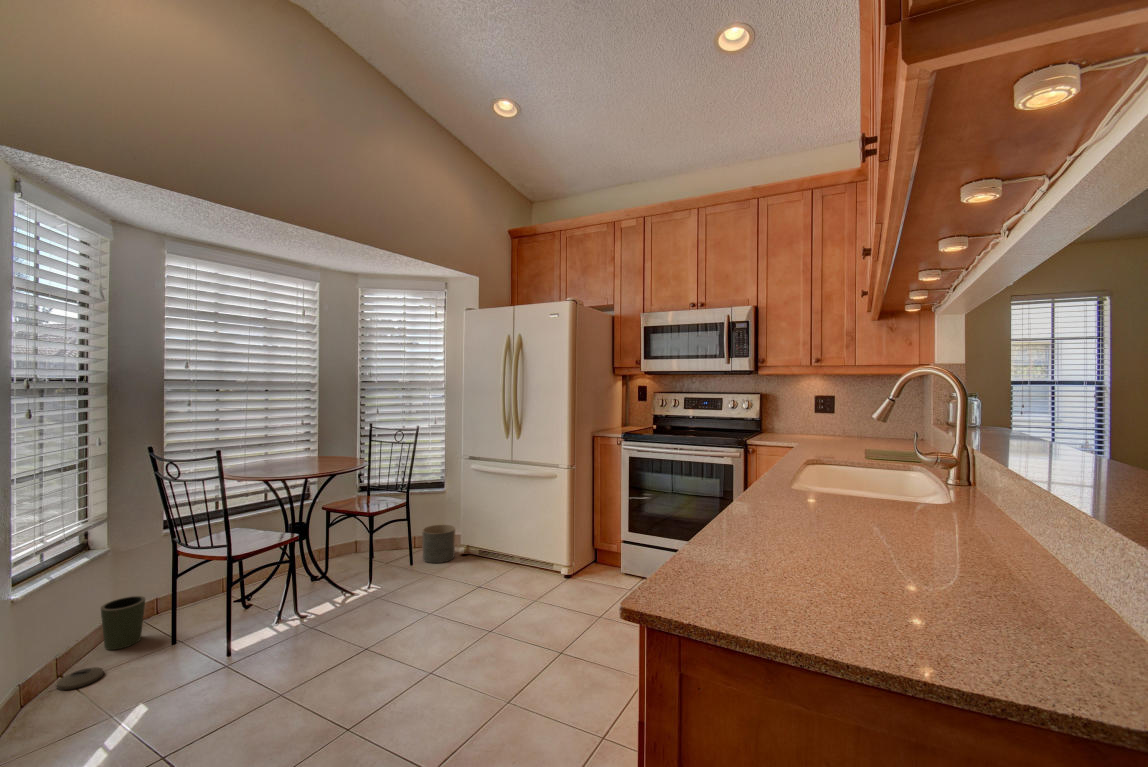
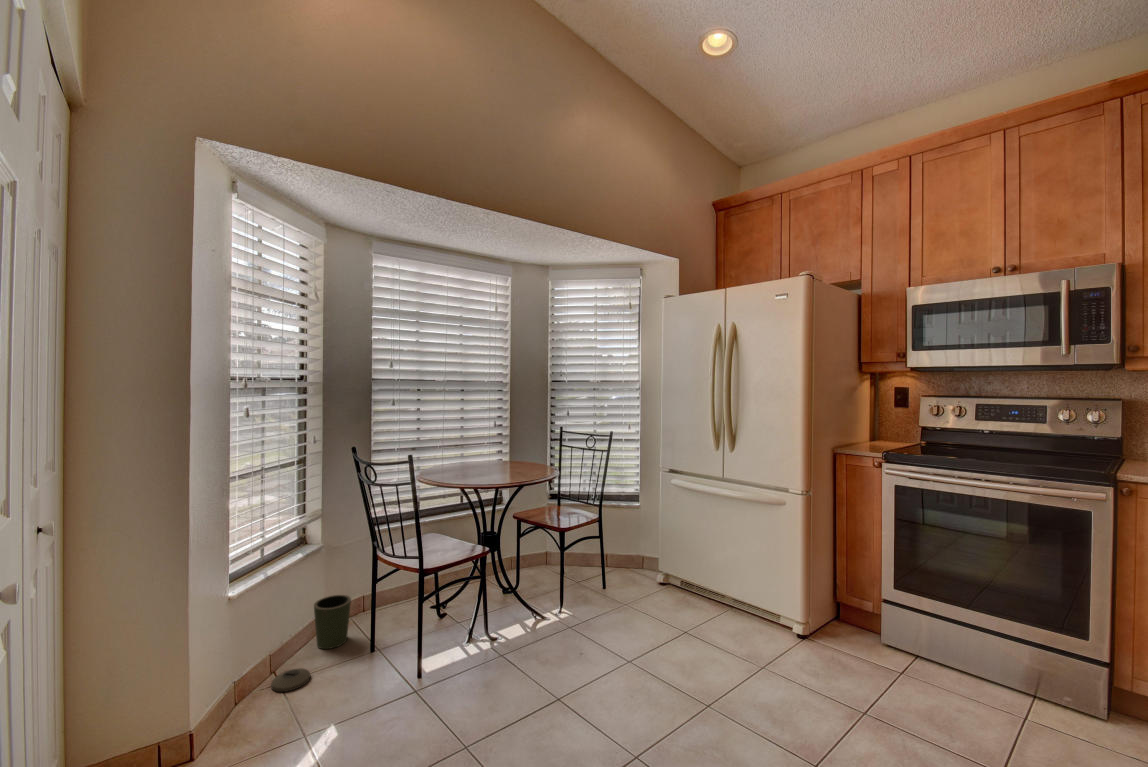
planter: present [422,525,455,563] -> none [615,545,652,591]

